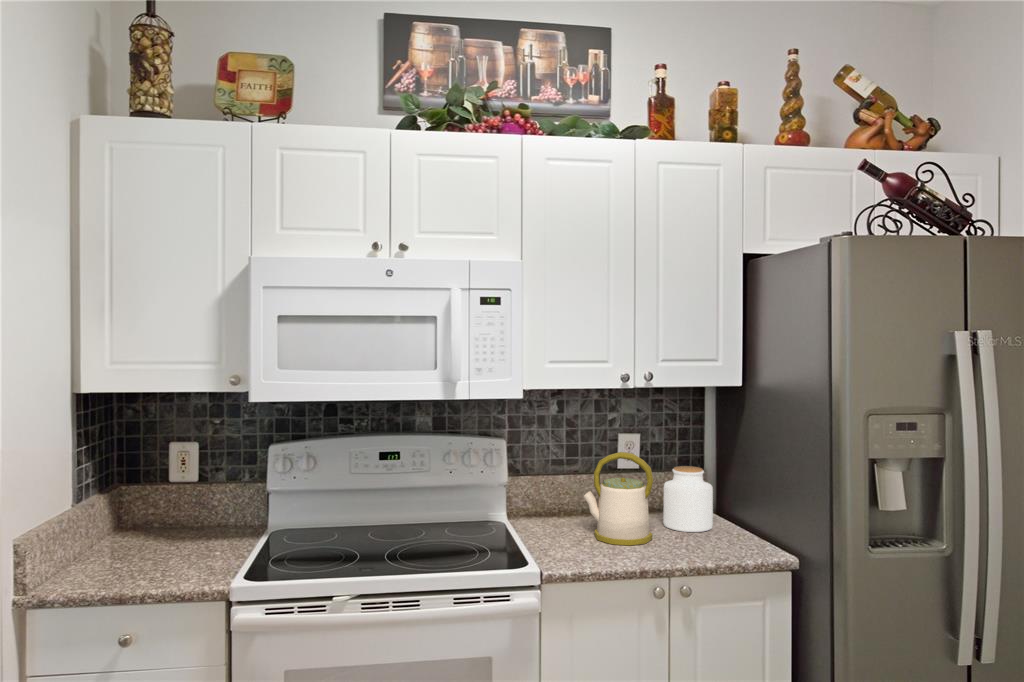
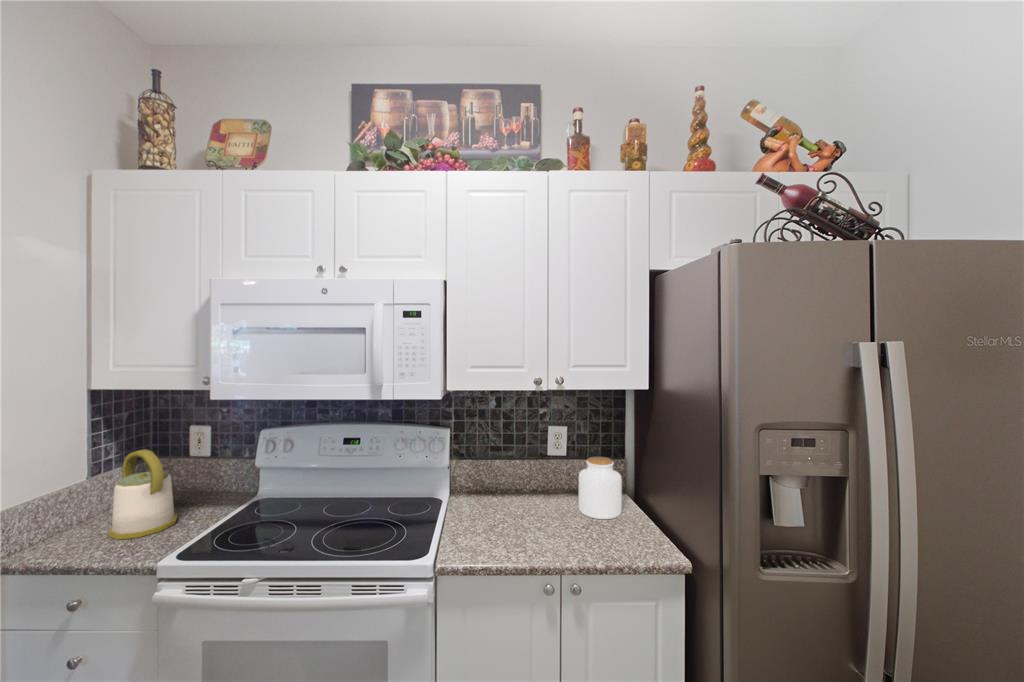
kettle: present [583,452,653,545] -> present [108,449,177,539]

